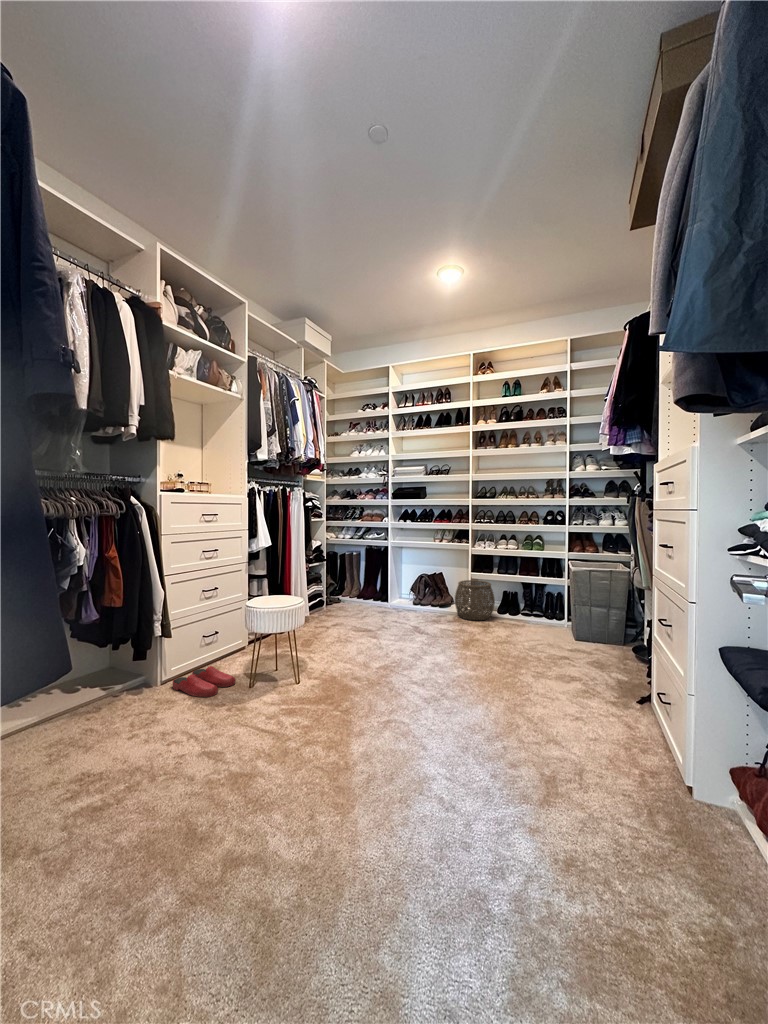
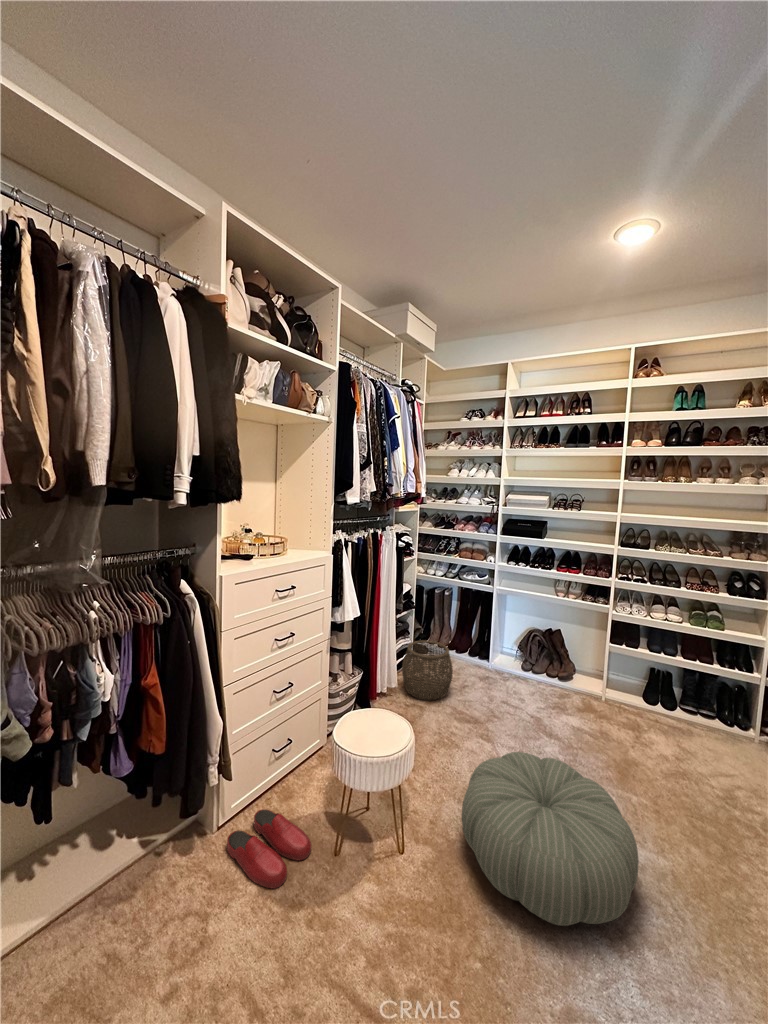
woven basket: present [455,580,495,620] -> present [402,640,453,700]
pouf: none [341,618,448,688] -> present [462,752,639,926]

